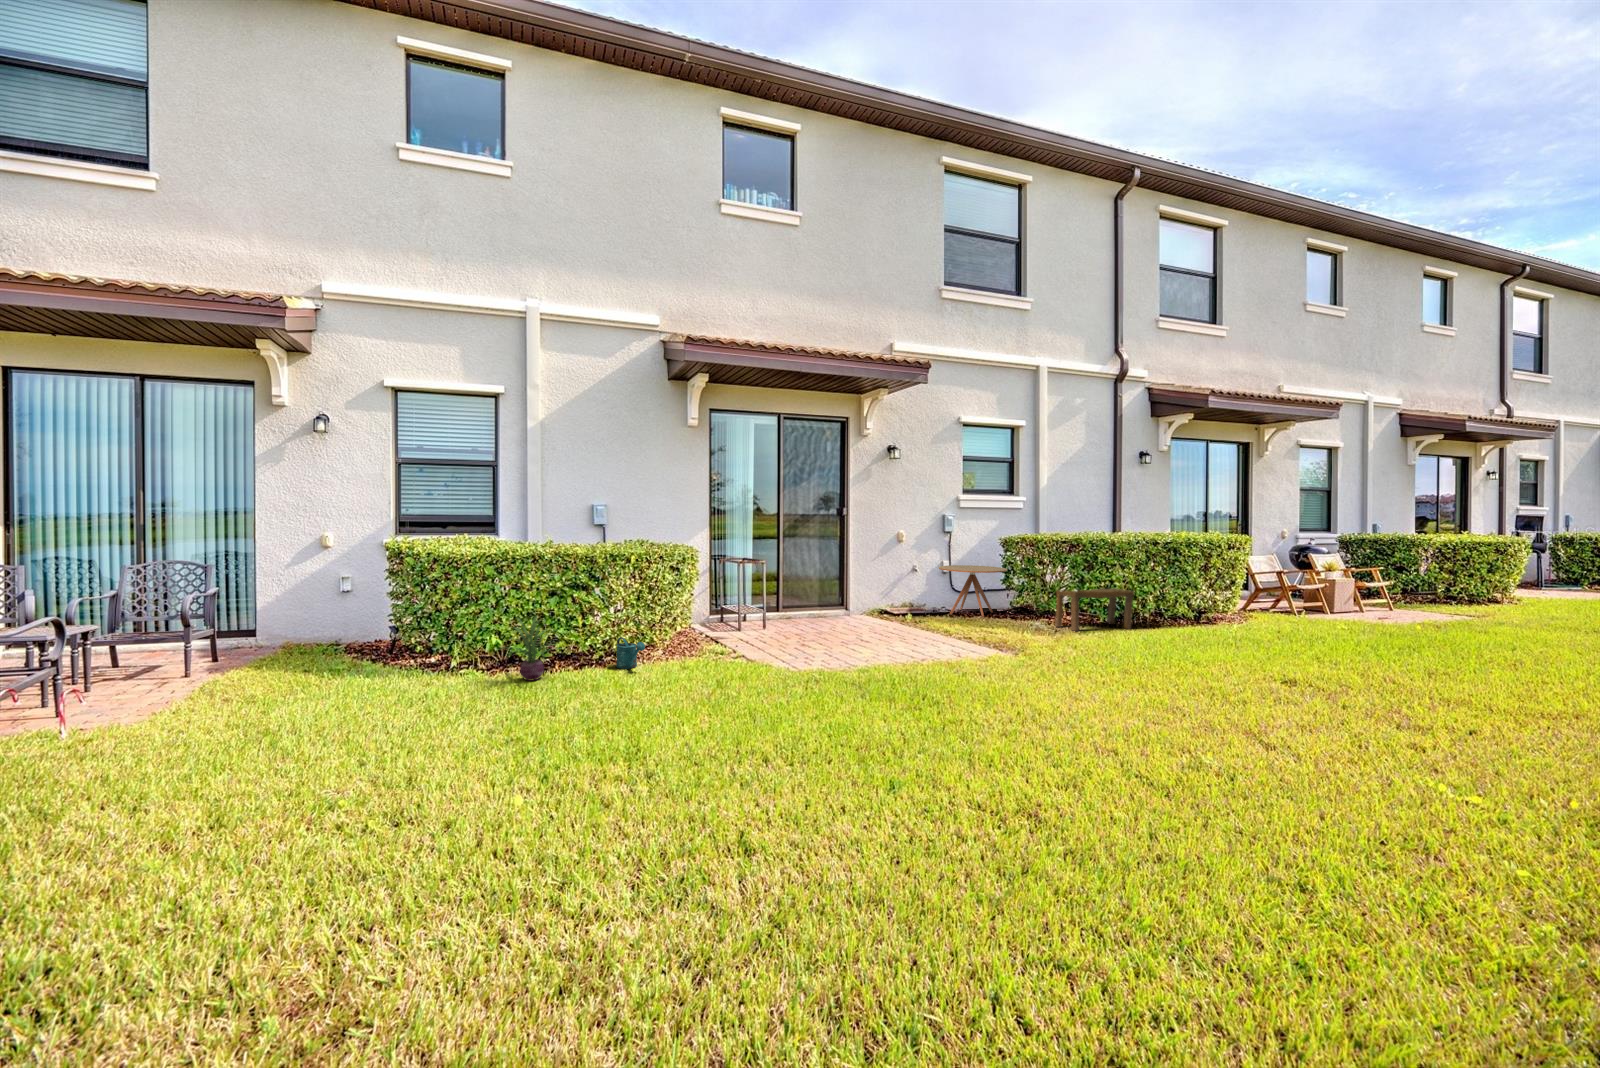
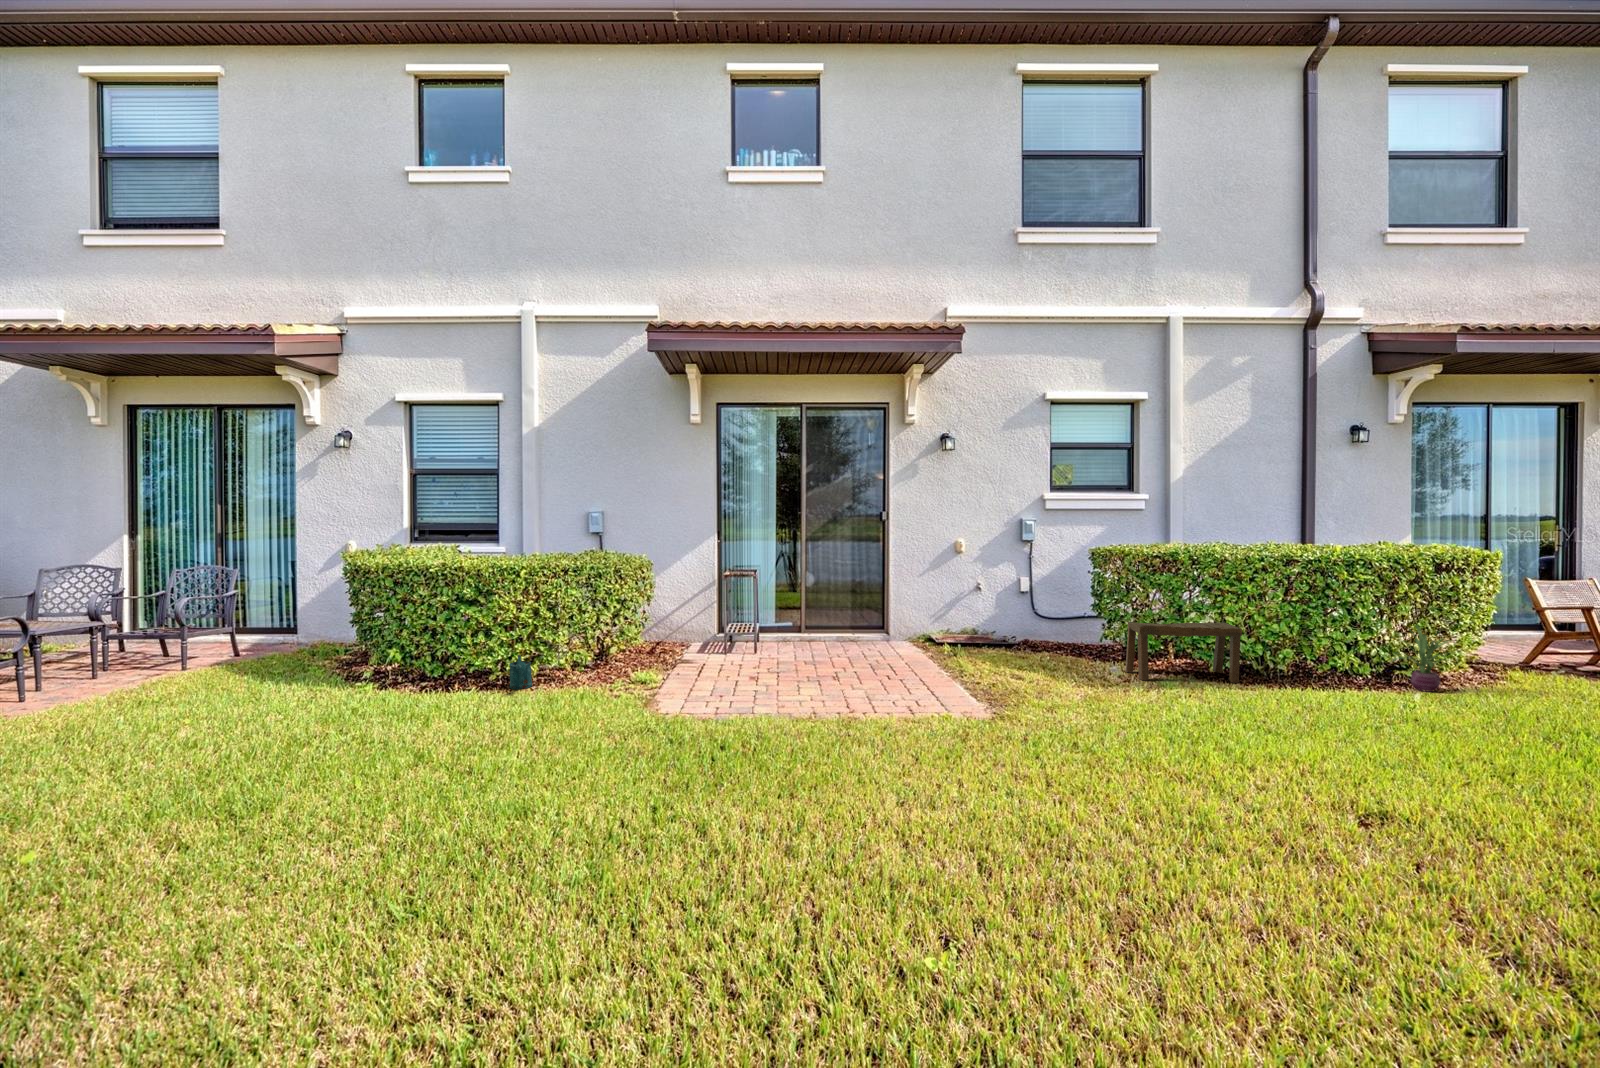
round table: present [939,565,1007,617] -> none [1000,583,1091,651]
decorative plant: present [507,616,547,681] -> present [1393,626,1447,692]

